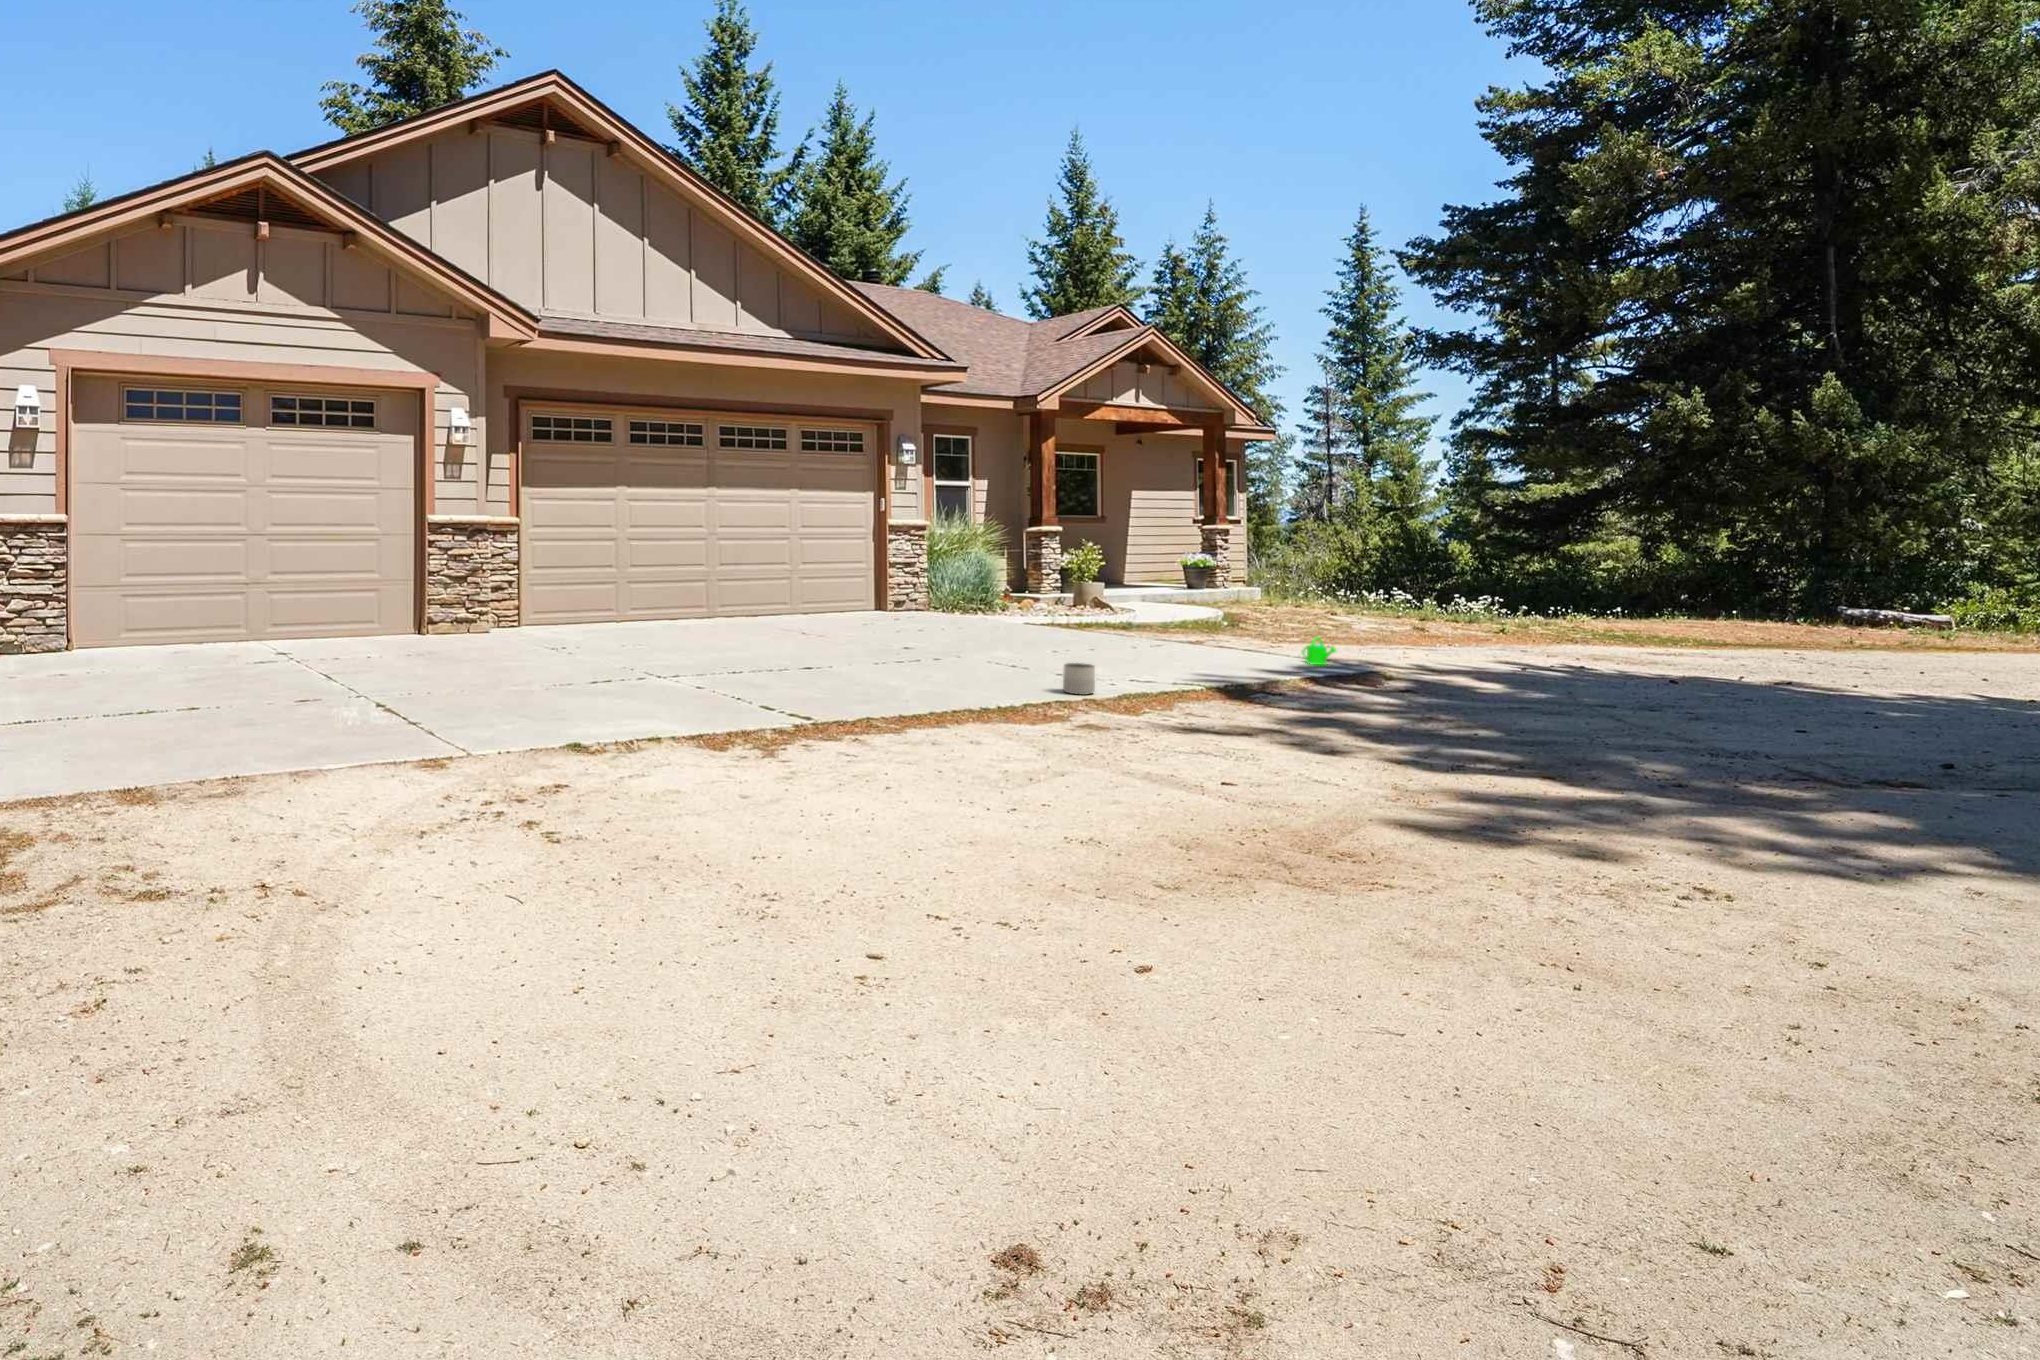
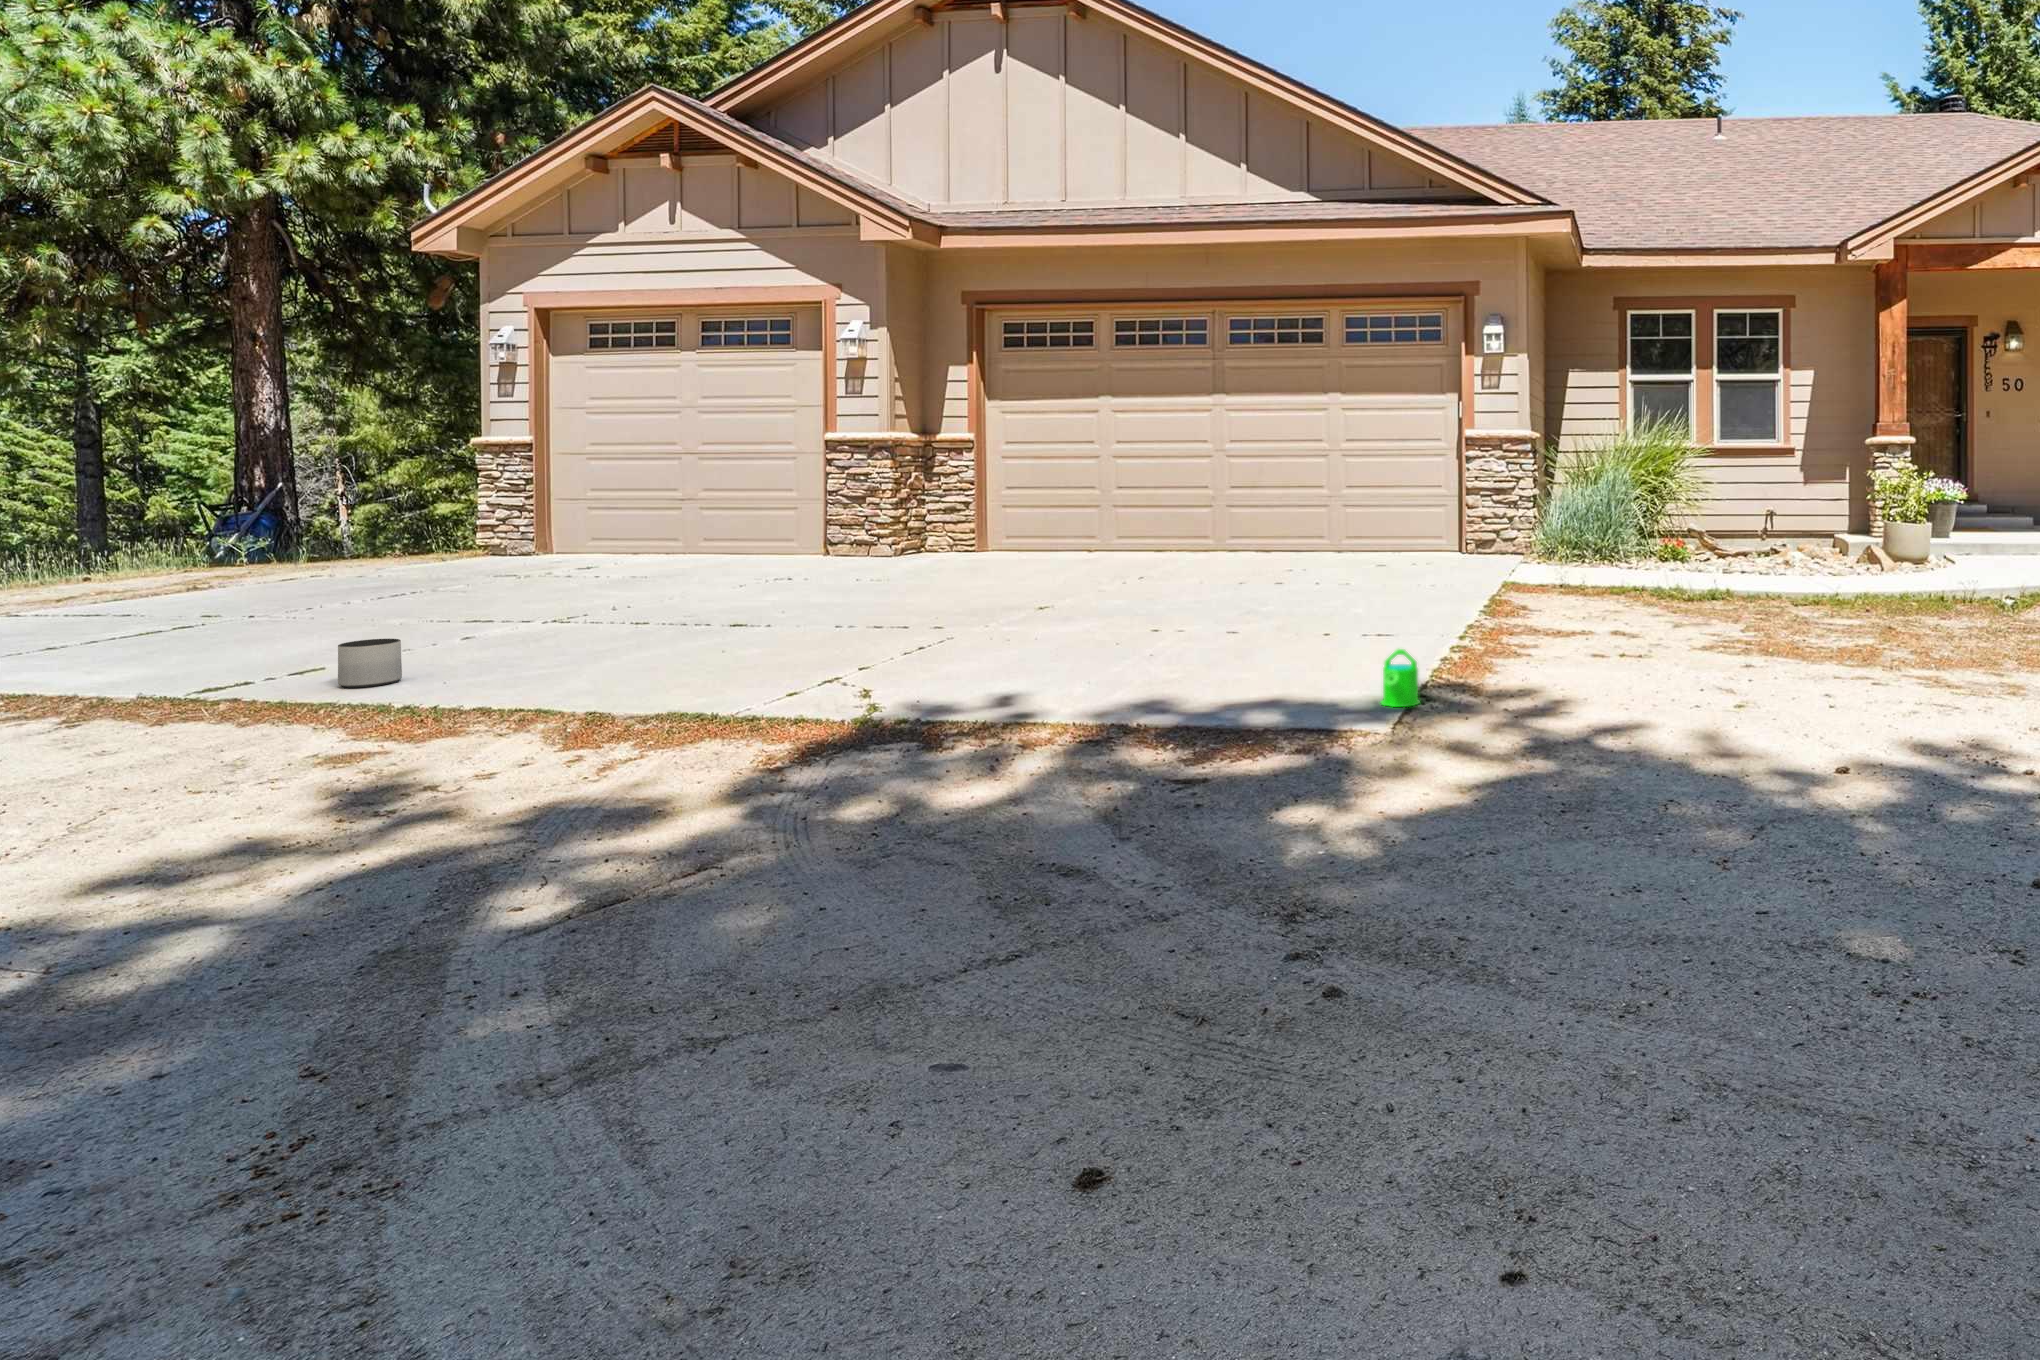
planter: present [1063,663,1095,695] -> present [338,639,402,688]

